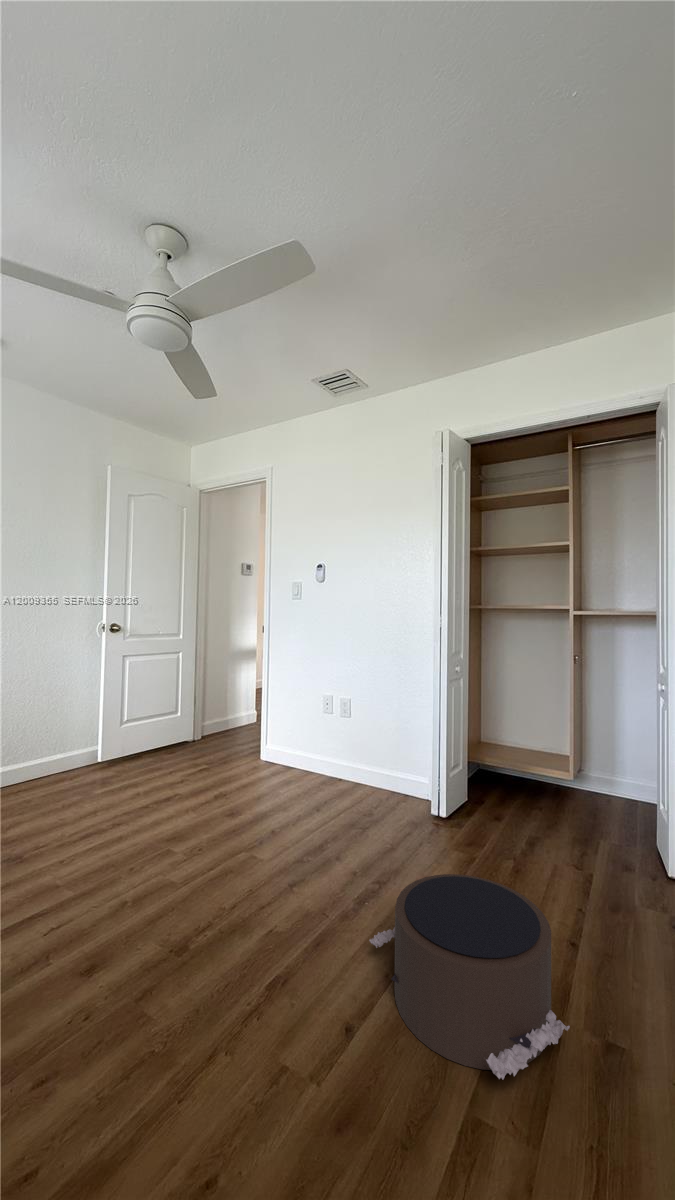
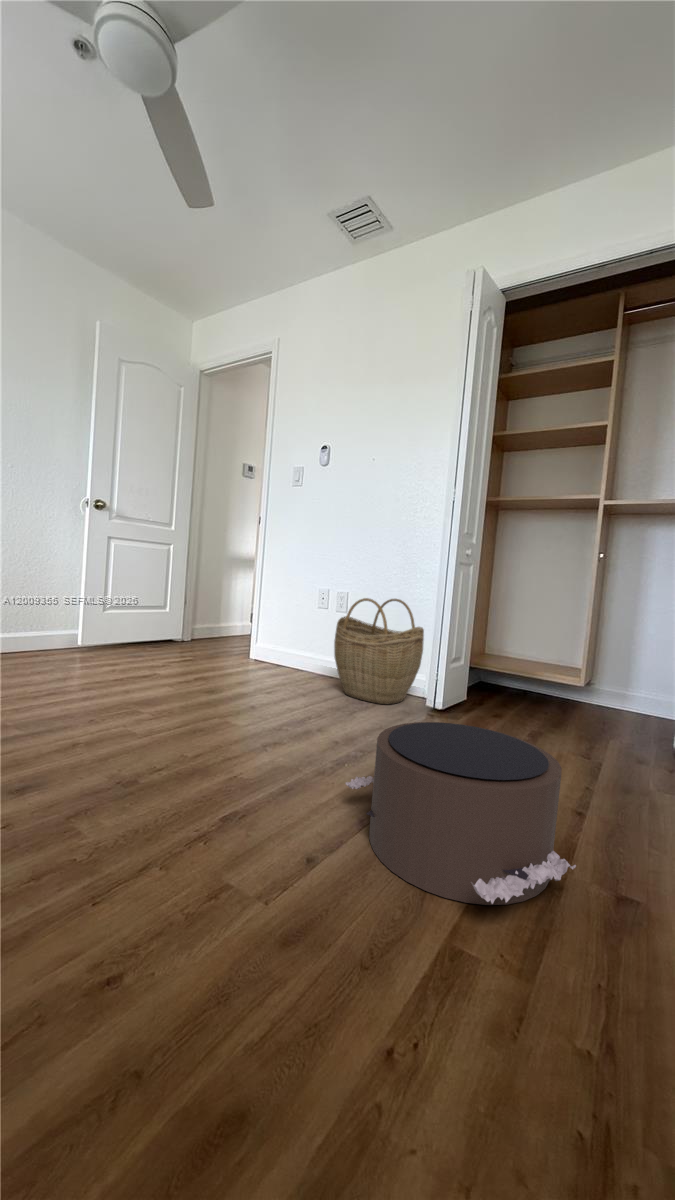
woven basket: none [342,709,424,815] -> present [334,598,424,704]

